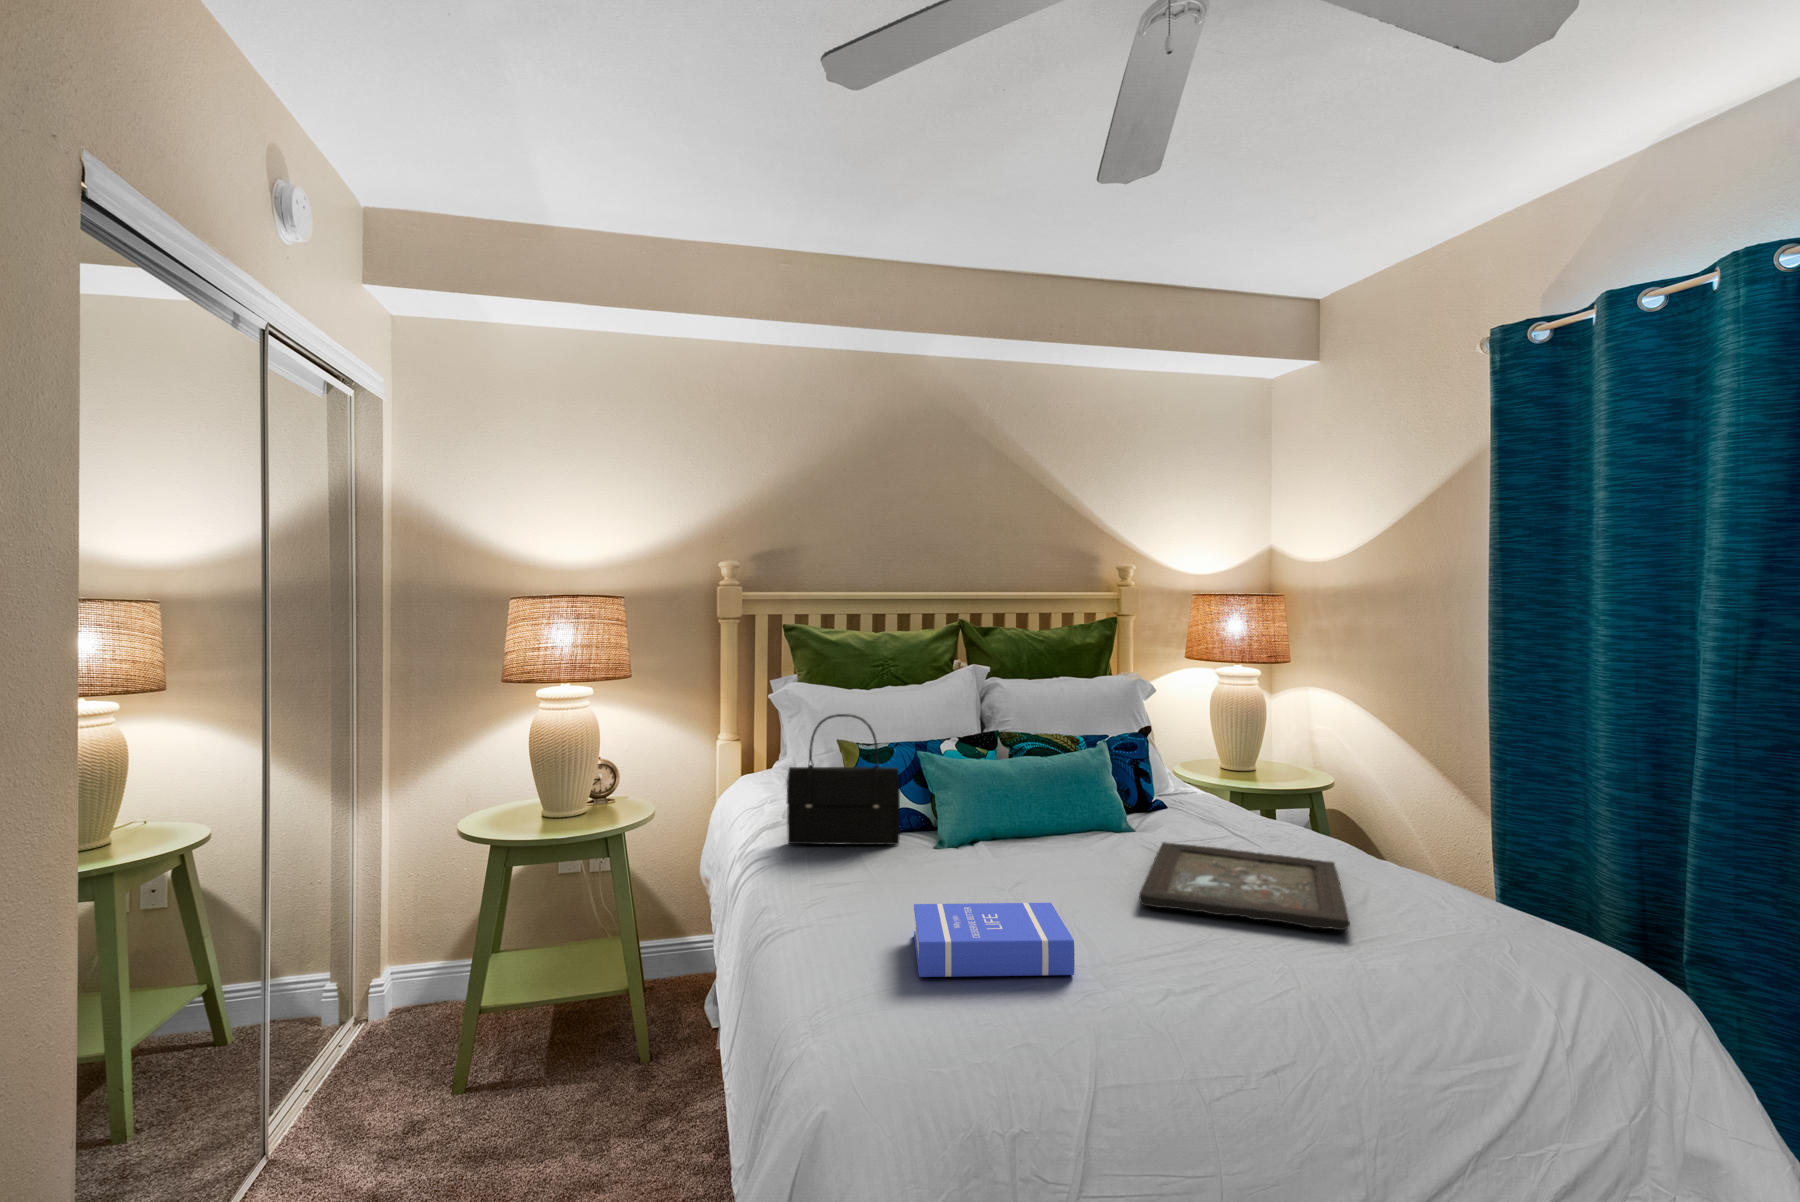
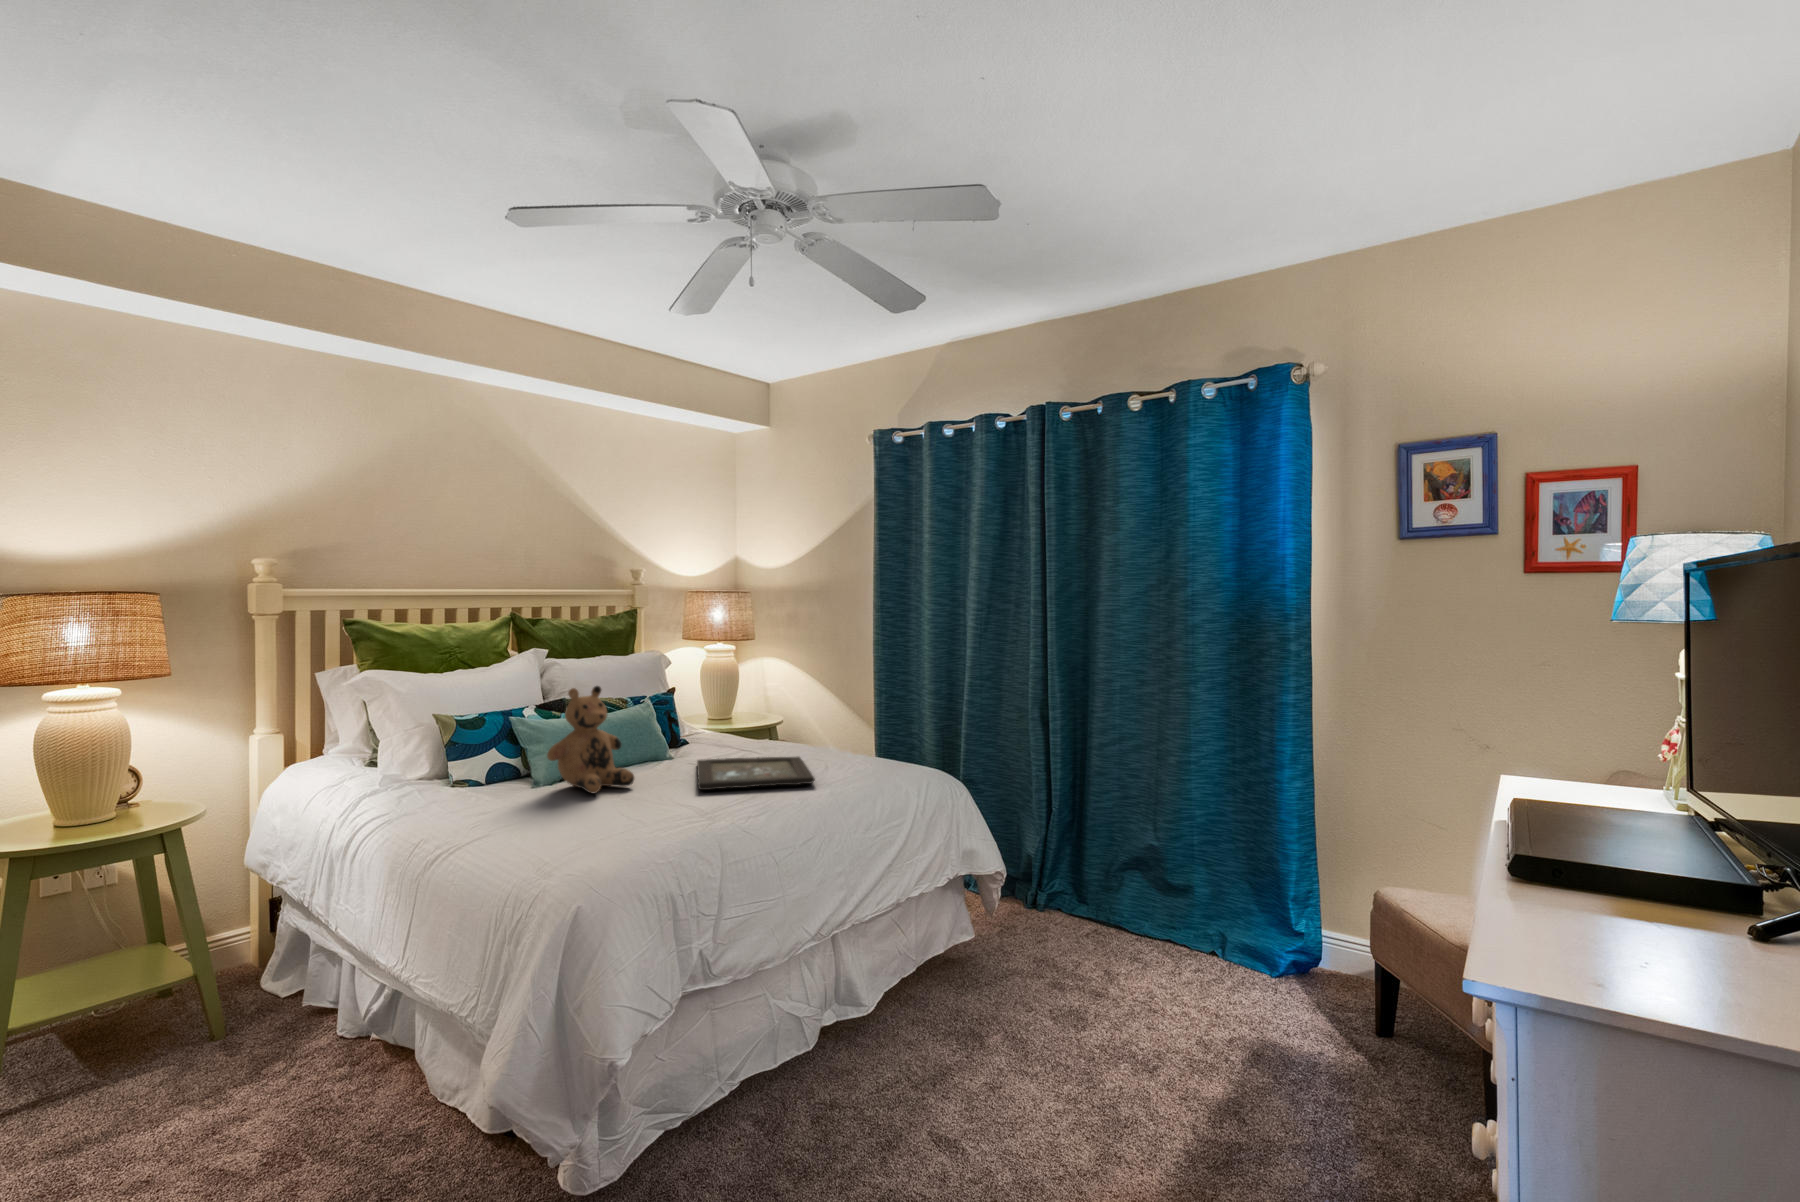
handbag: present [787,714,900,845] -> none [407,690,507,798]
teddy bear: none [937,722,1053,880] -> present [547,686,634,793]
book: present [914,903,1075,977] -> none [562,792,677,840]

